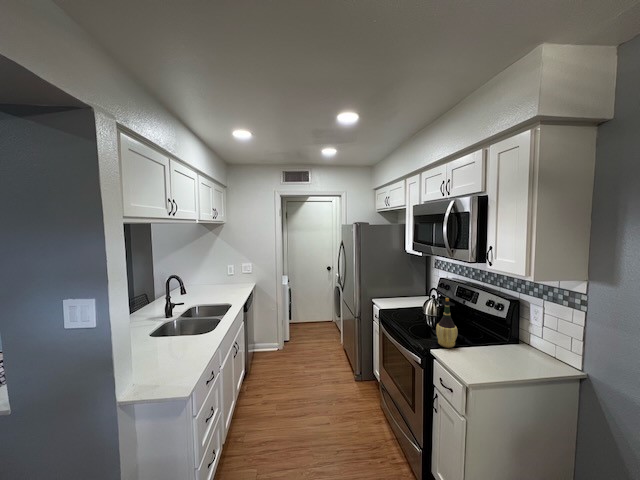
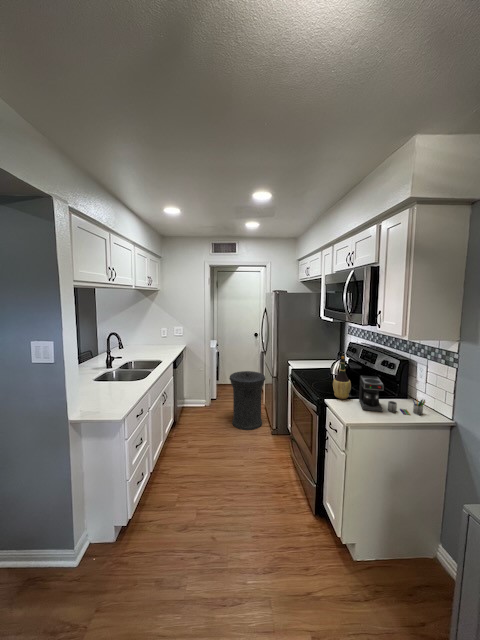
trash can: none [306,310,345,377] -> present [229,371,265,430]
coffee maker: none [468,320,550,368] -> present [359,376,425,415]

